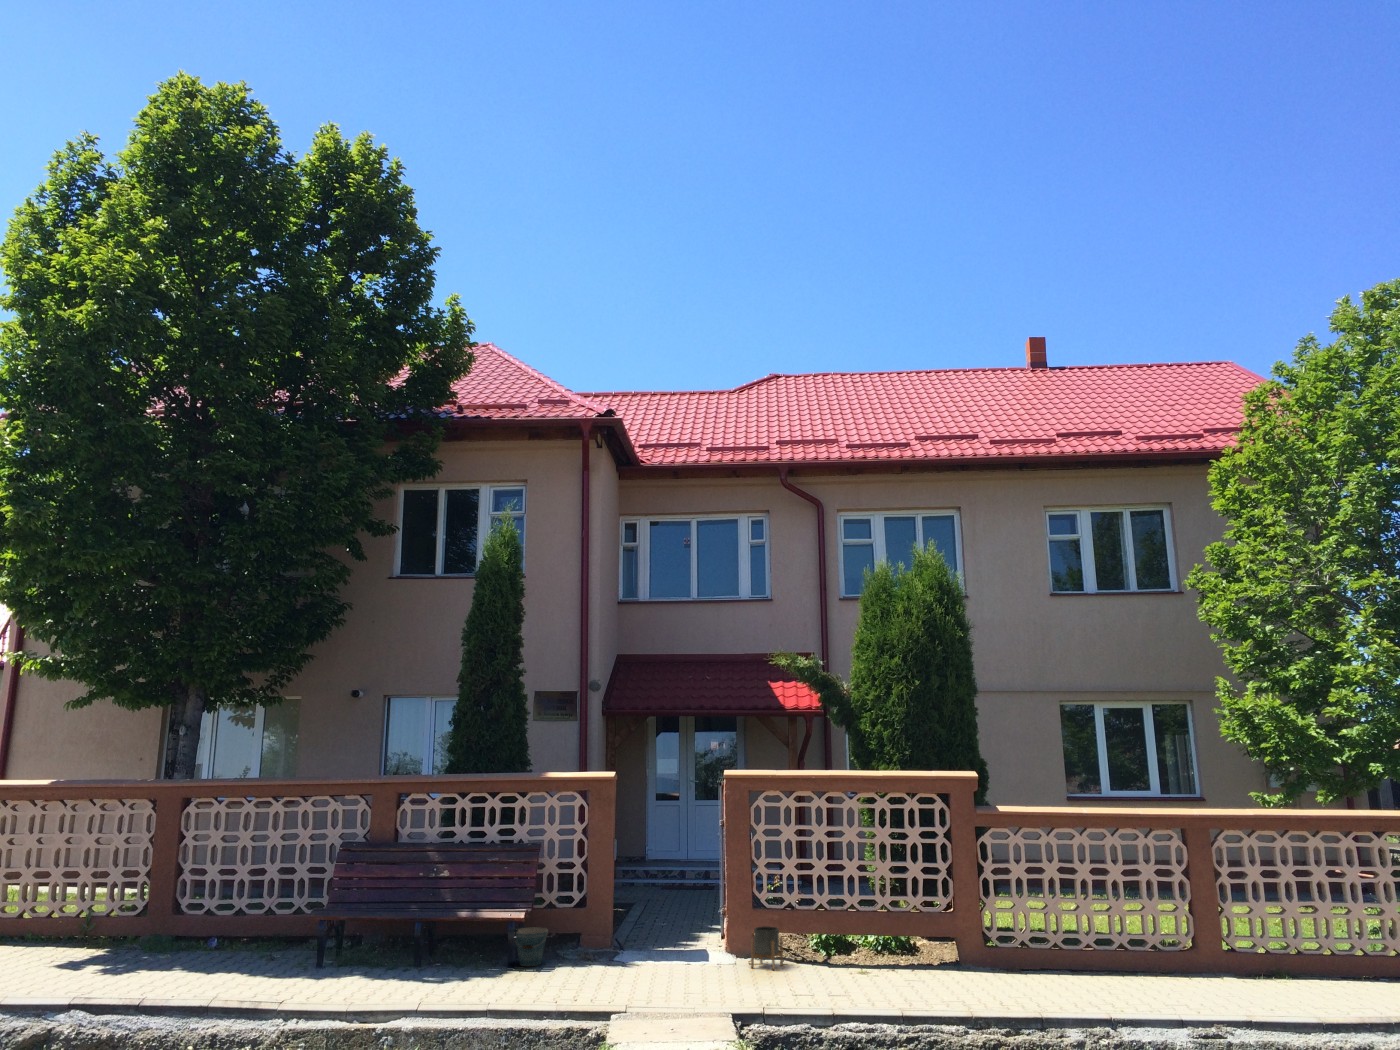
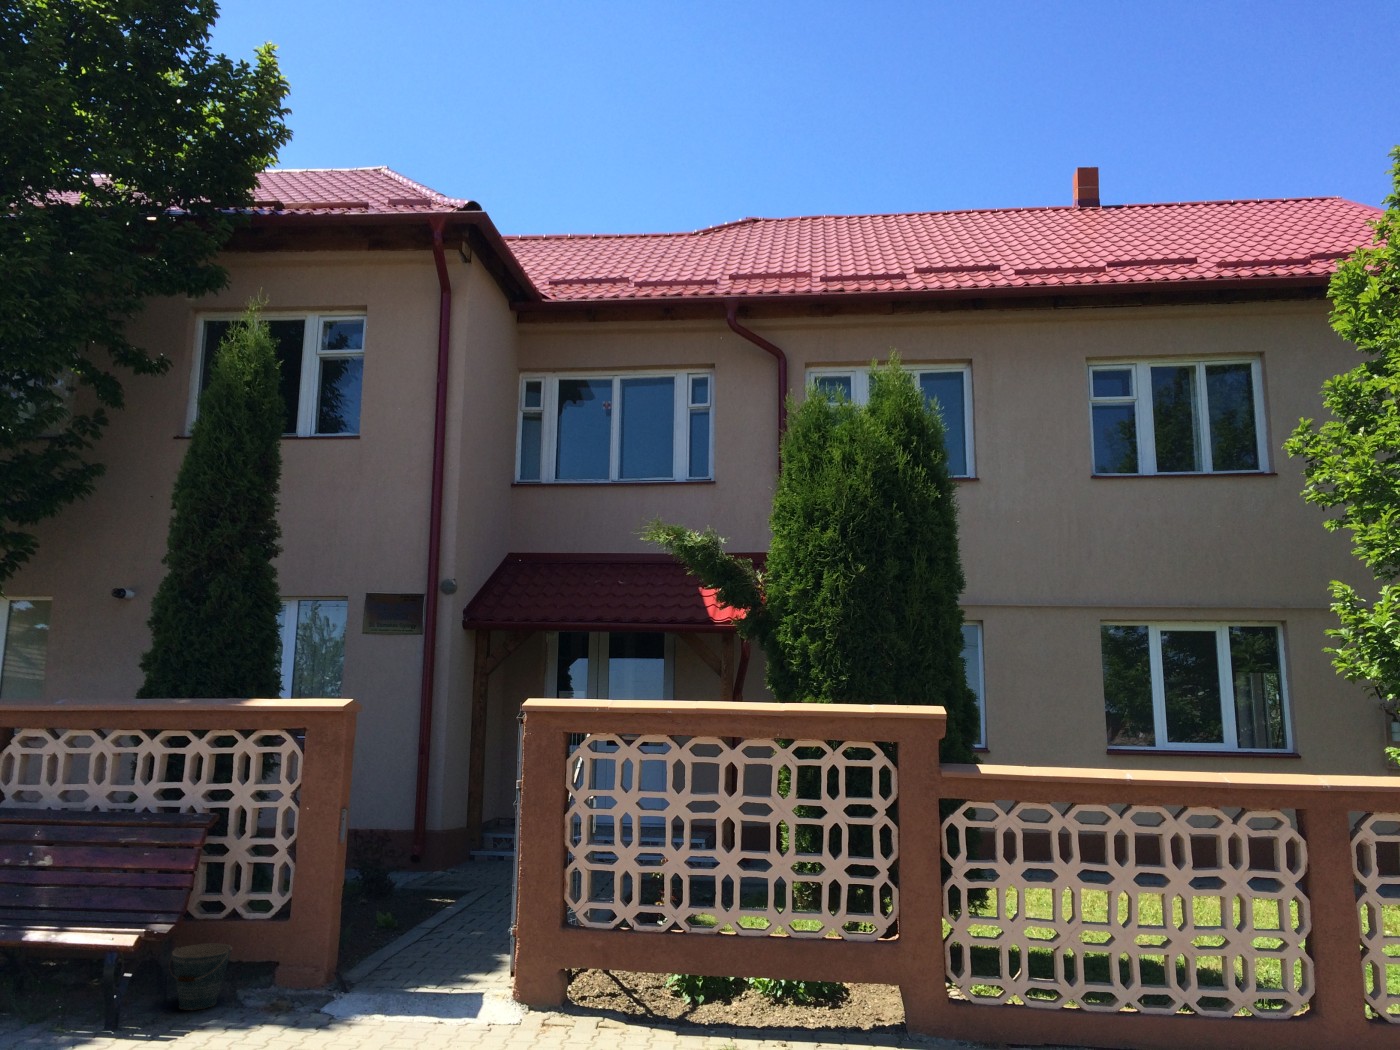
planter: present [751,926,783,970] -> none [546,956,605,1034]

